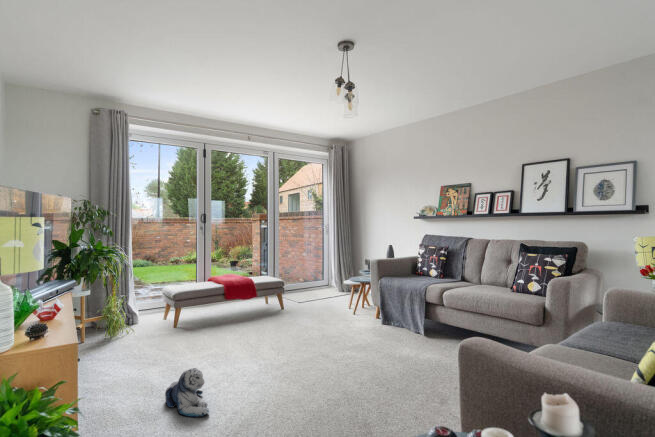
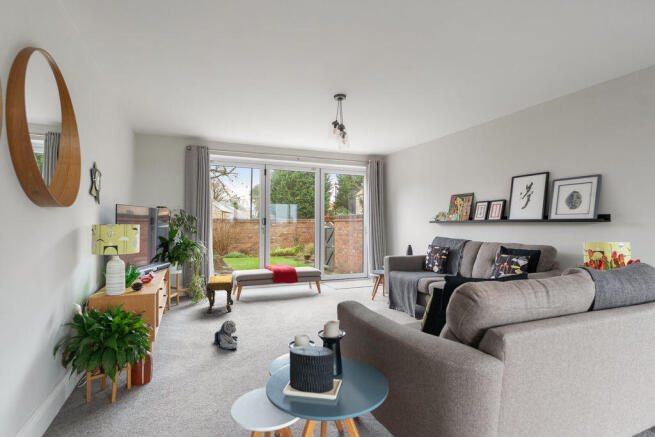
footstool: none [134,294,174,352] -> present [206,276,233,313]

